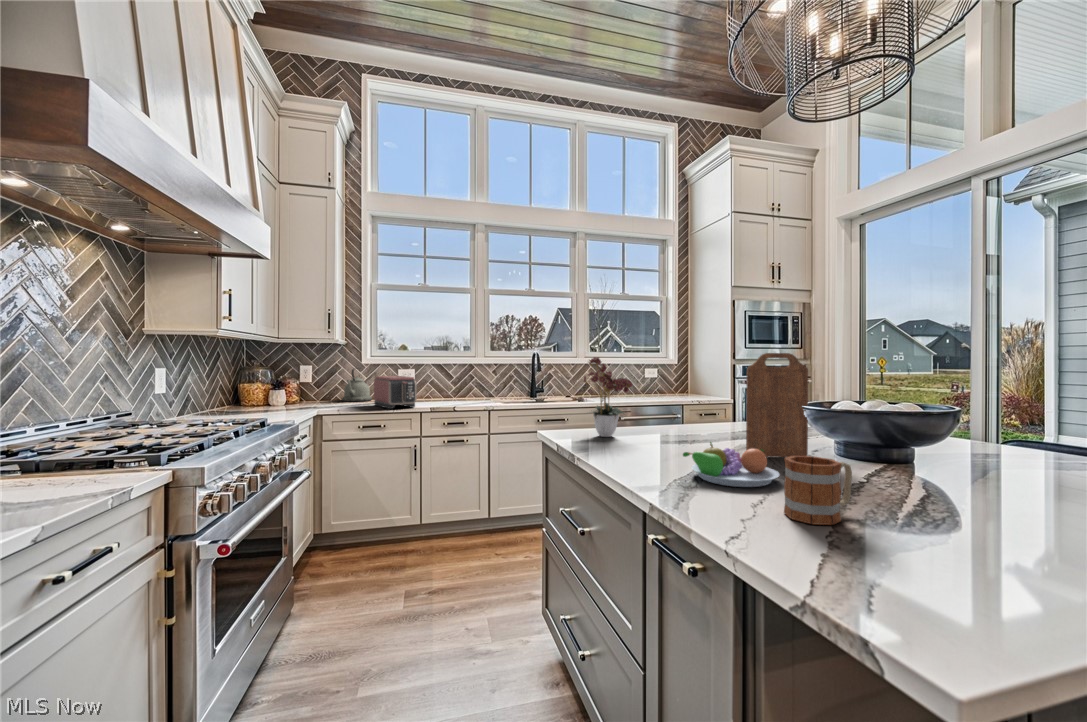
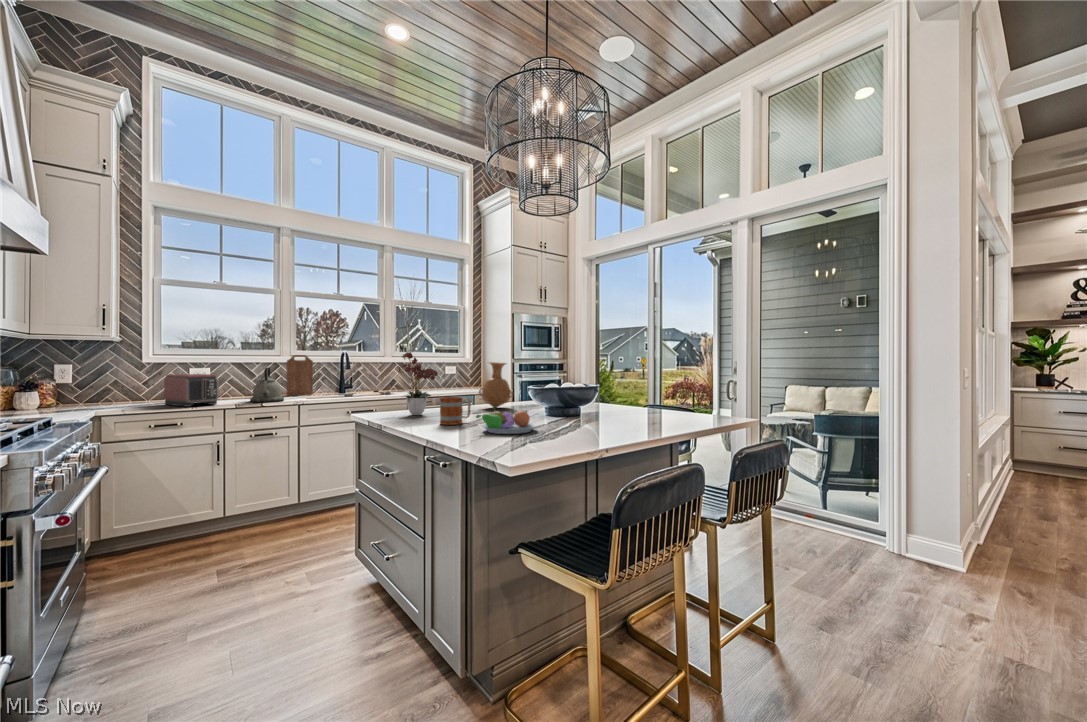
cutting board: present [746,353,808,457] -> present [287,355,313,395]
kettle: present [342,369,372,401] -> present [250,368,284,402]
vase: none [687,369,736,431] -> present [479,362,513,408]
mug: present [784,456,852,525] -> present [440,397,471,425]

